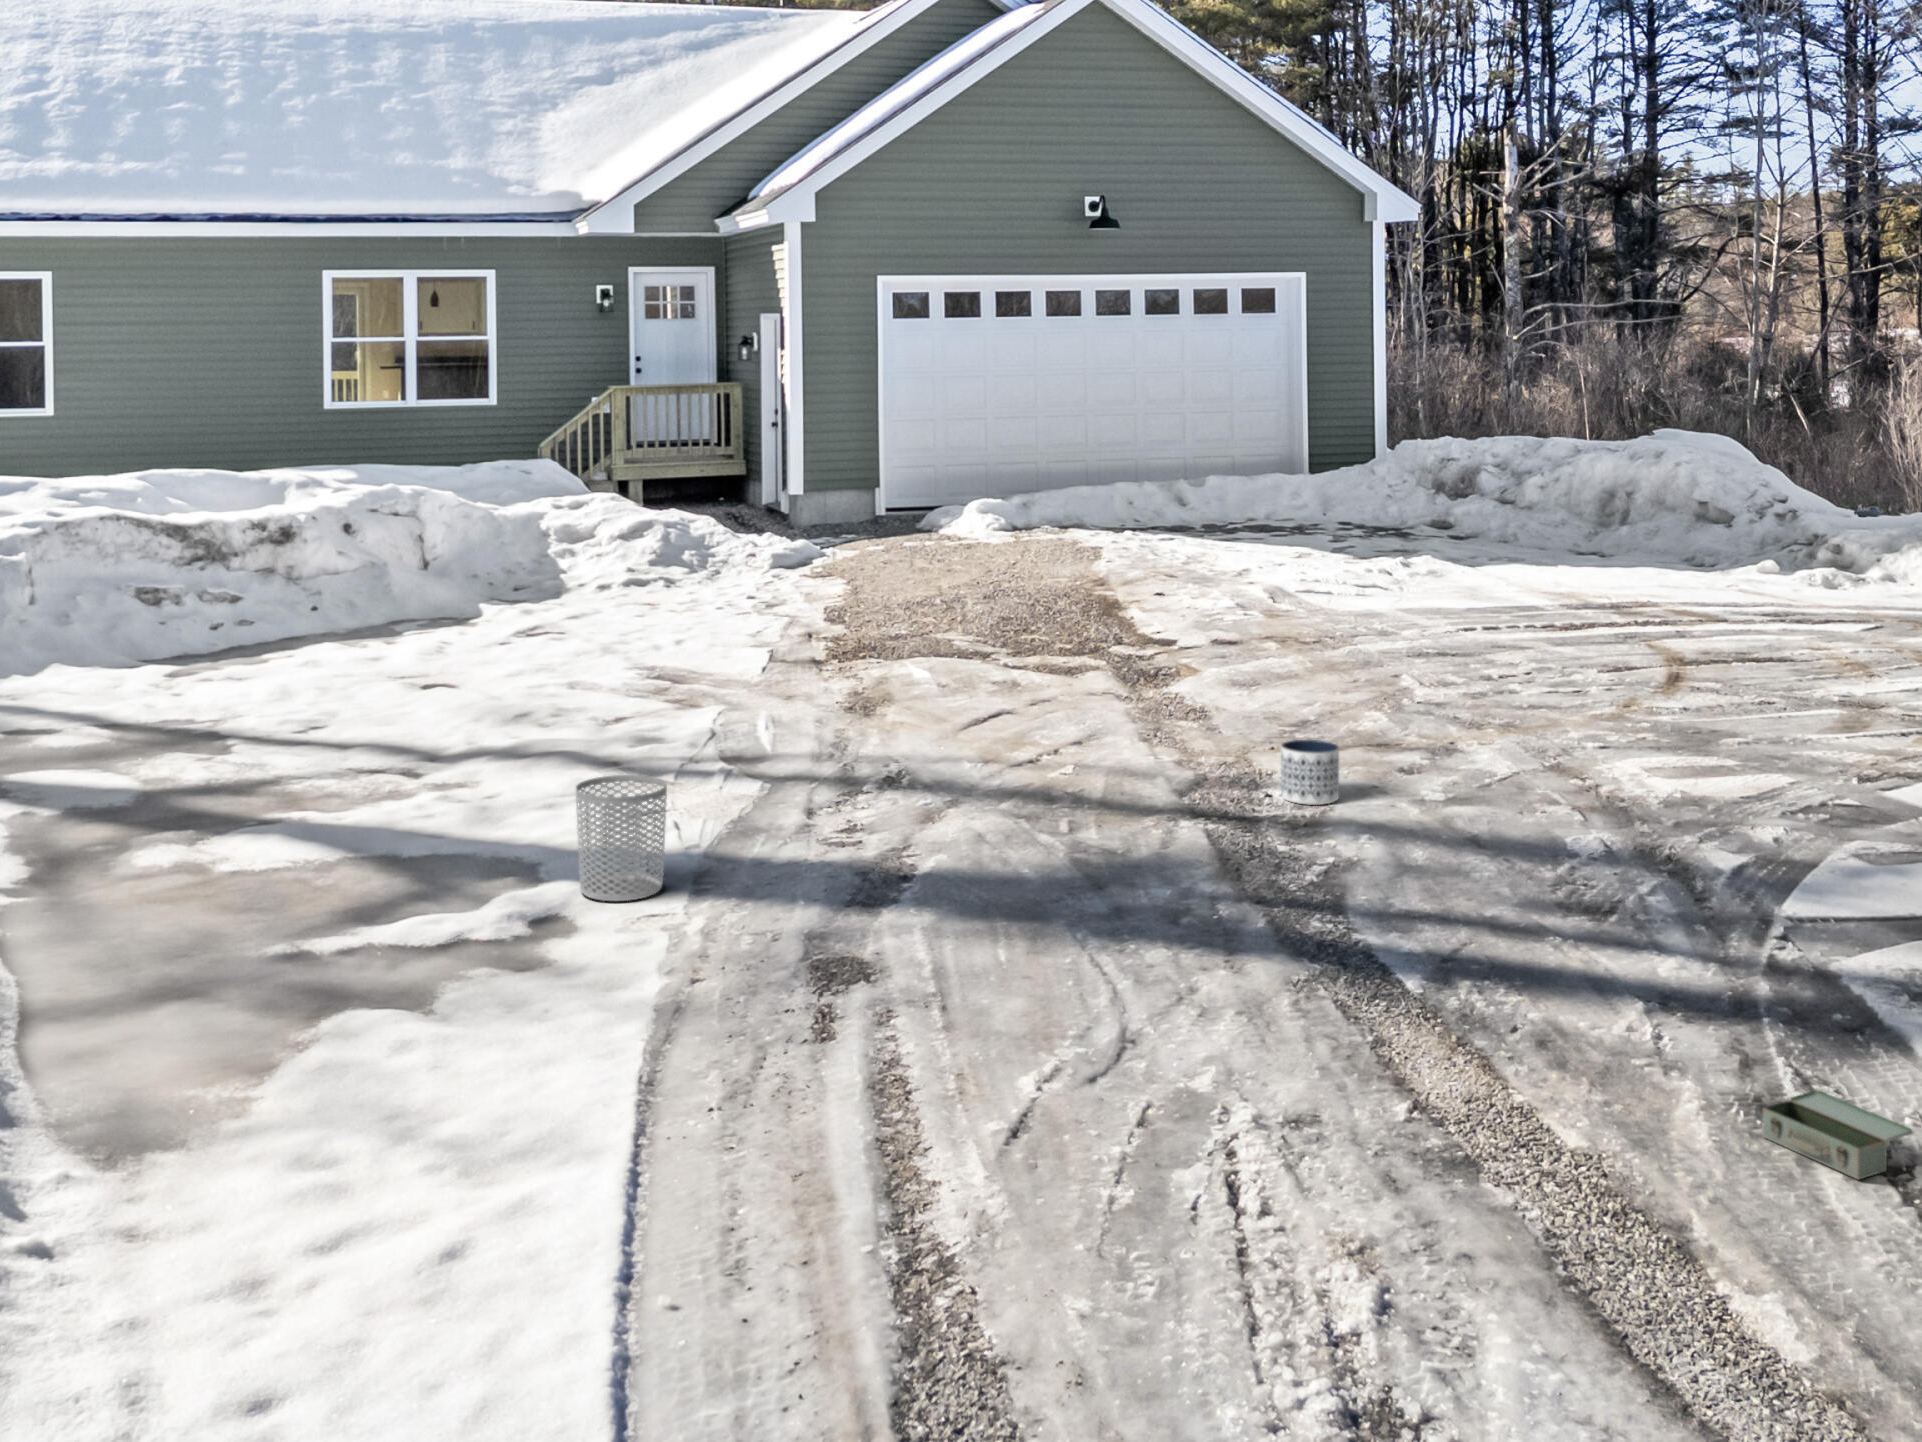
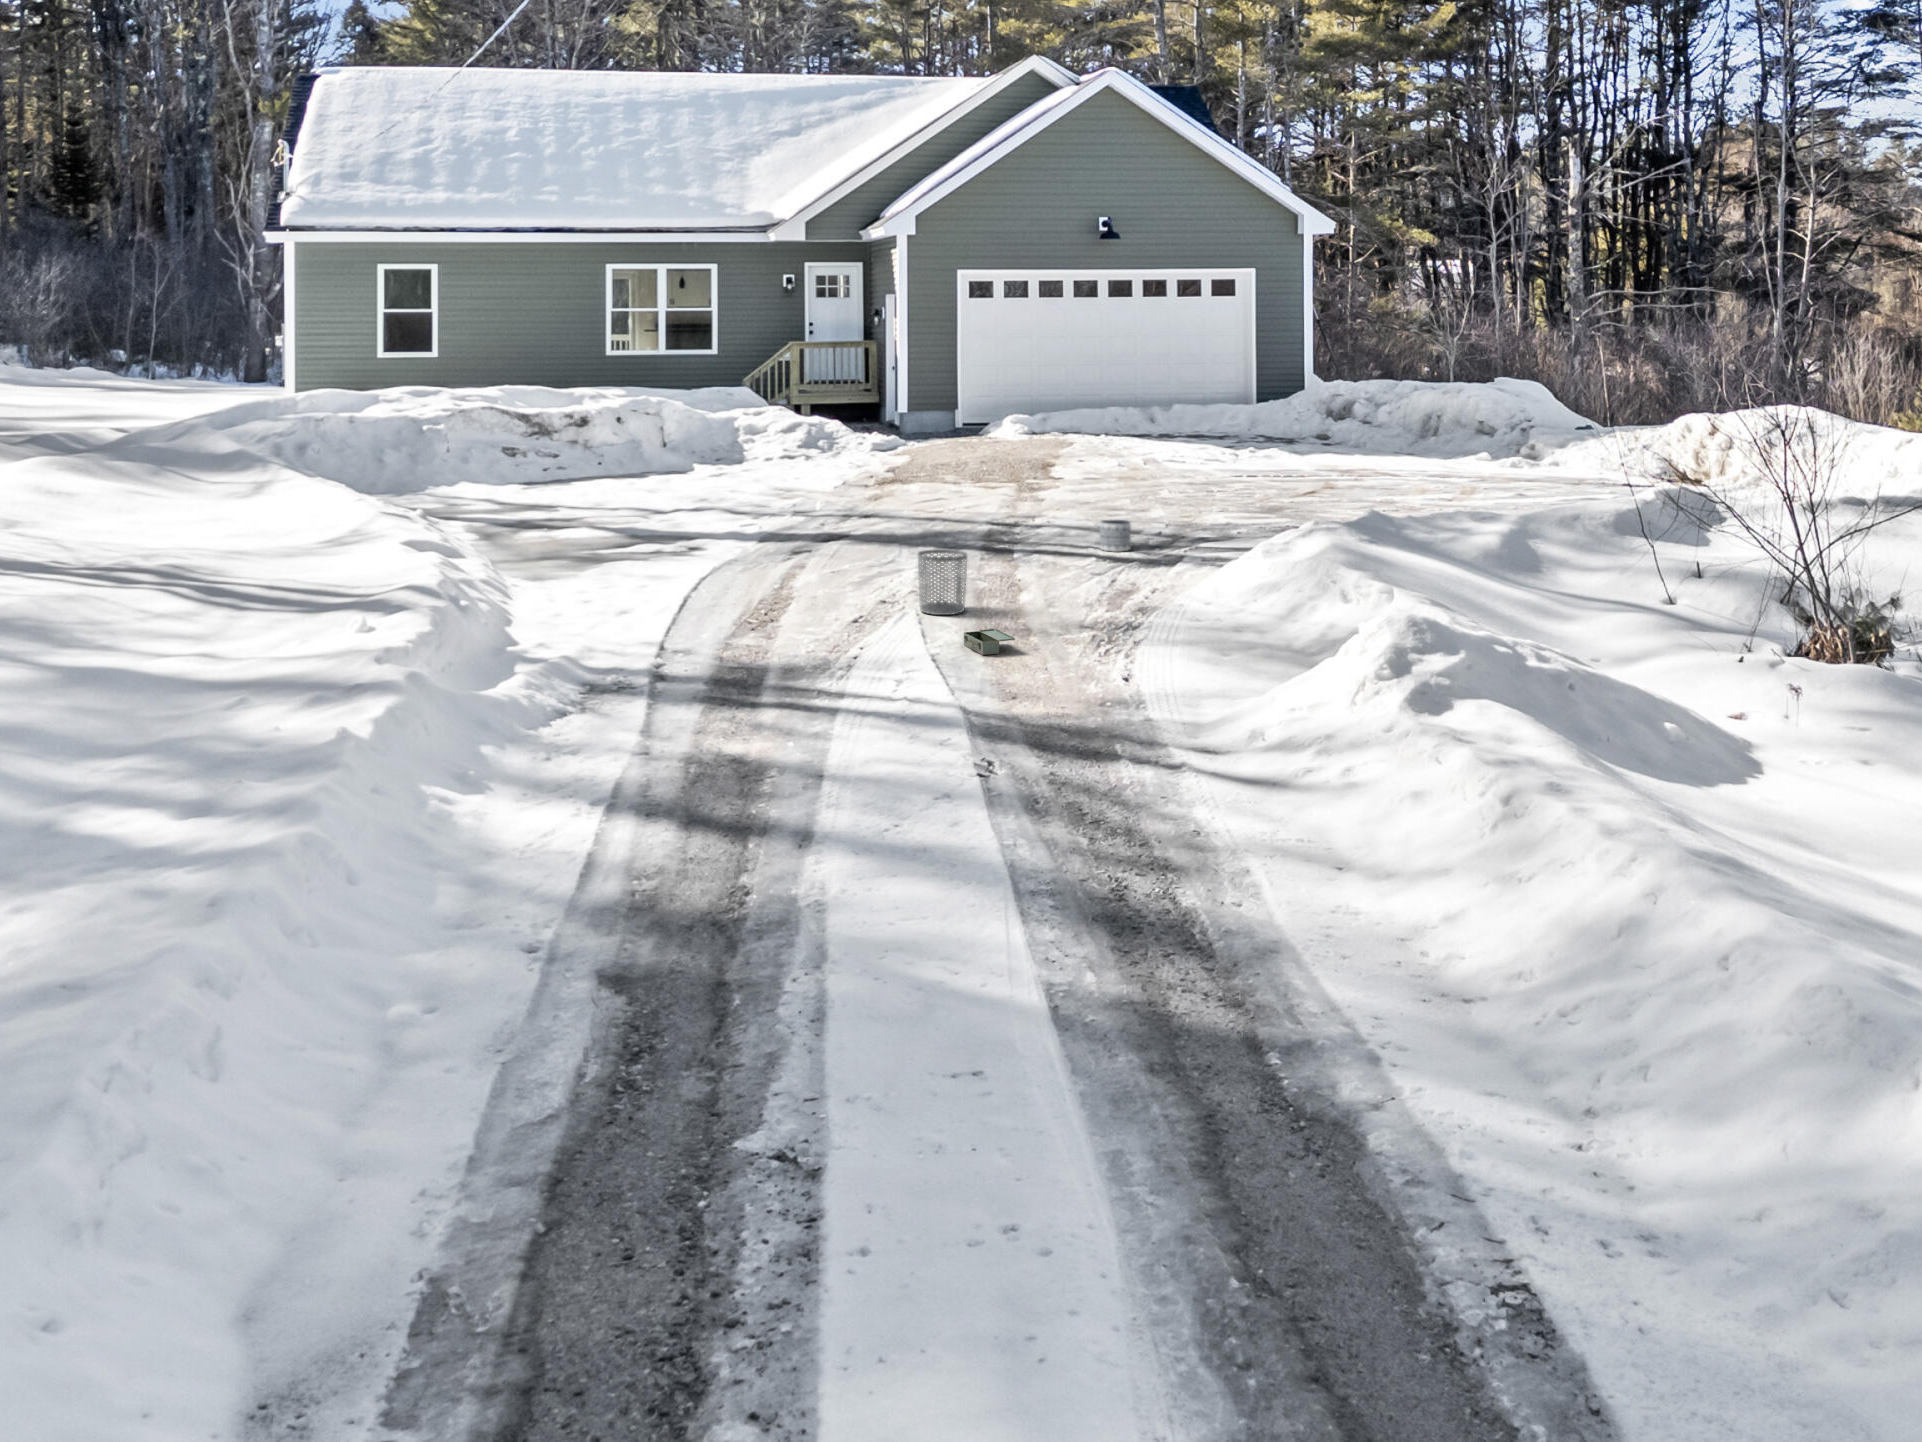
waste bin: present [576,775,667,901] -> present [918,549,967,615]
toolbox: present [1762,1091,1913,1179] -> present [964,629,1015,655]

